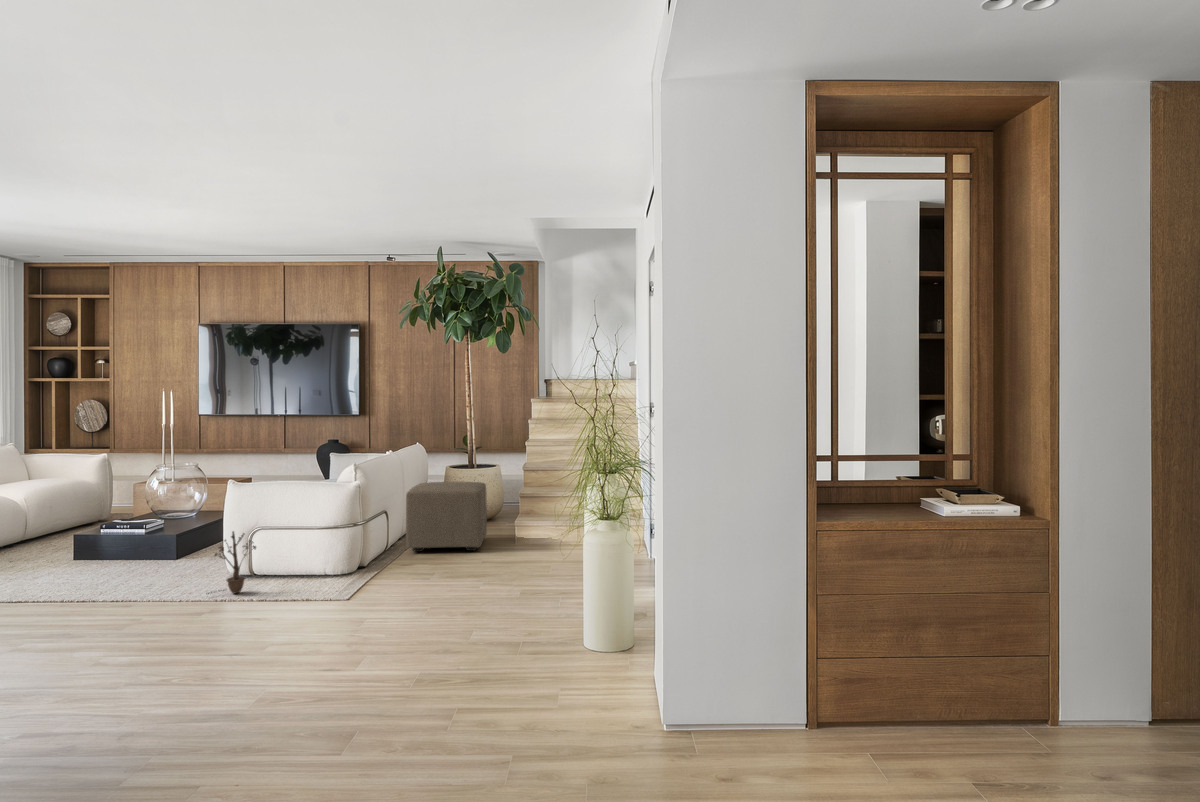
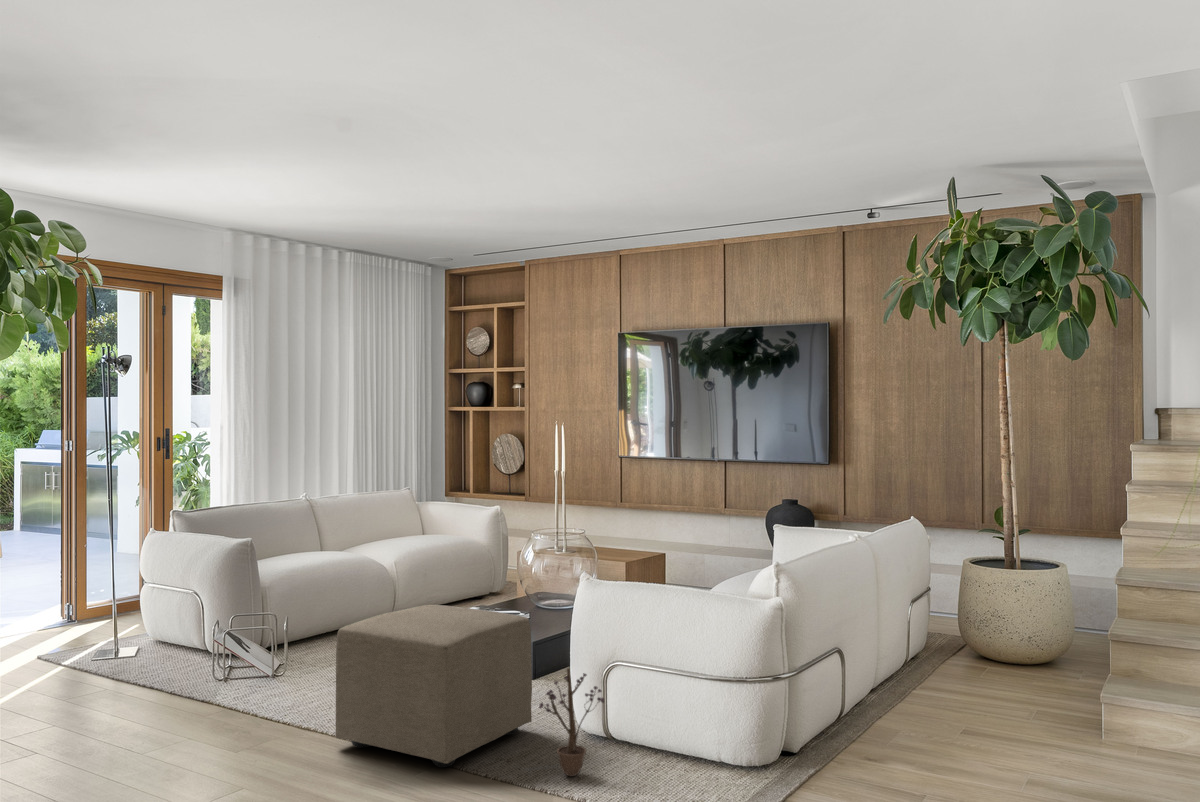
ottoman: present [406,482,487,552] -> present [336,605,532,767]

